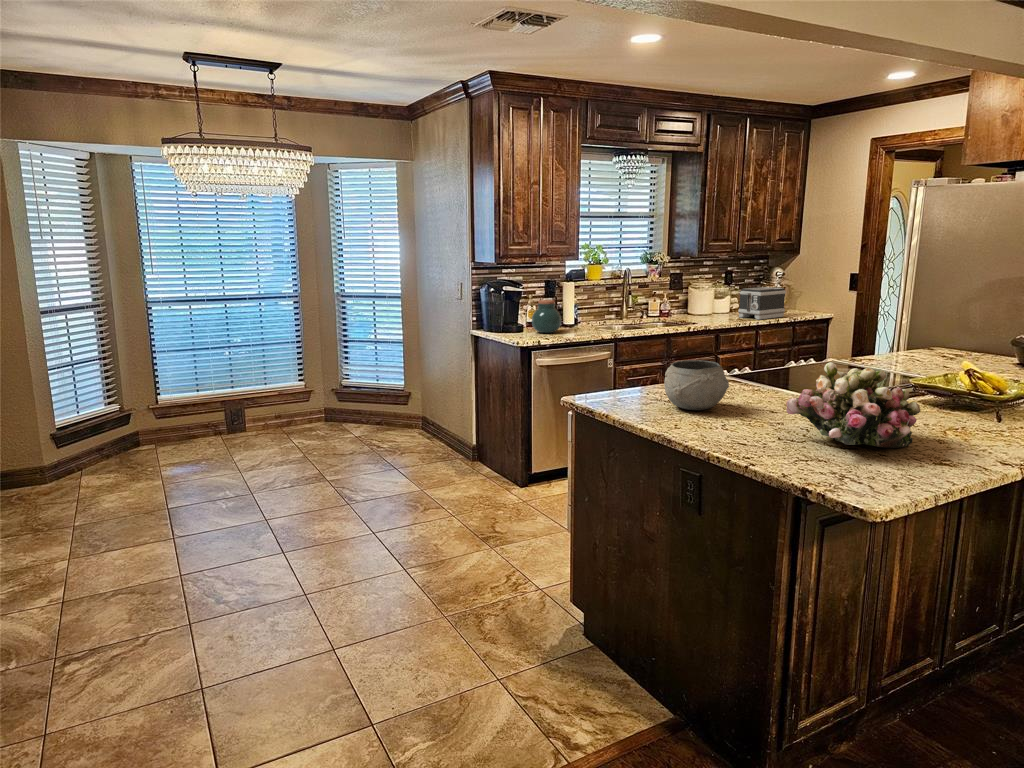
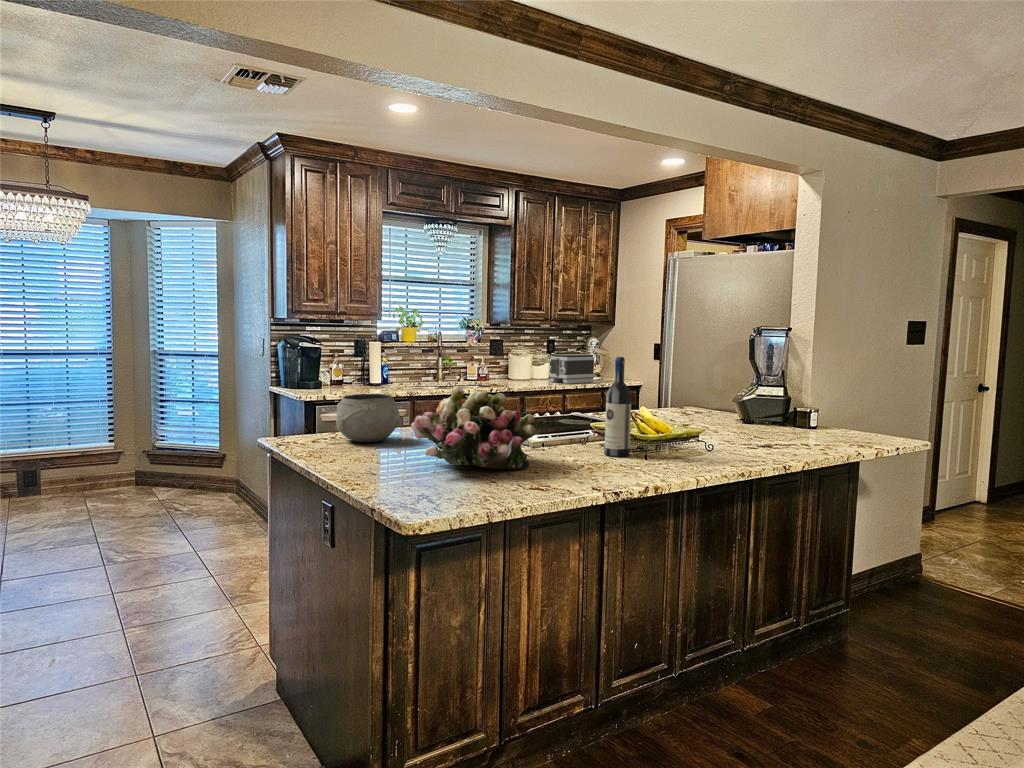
jar: present [532,300,561,333] -> none [326,357,356,389]
wine bottle: none [958,326,996,428] -> present [604,357,631,457]

